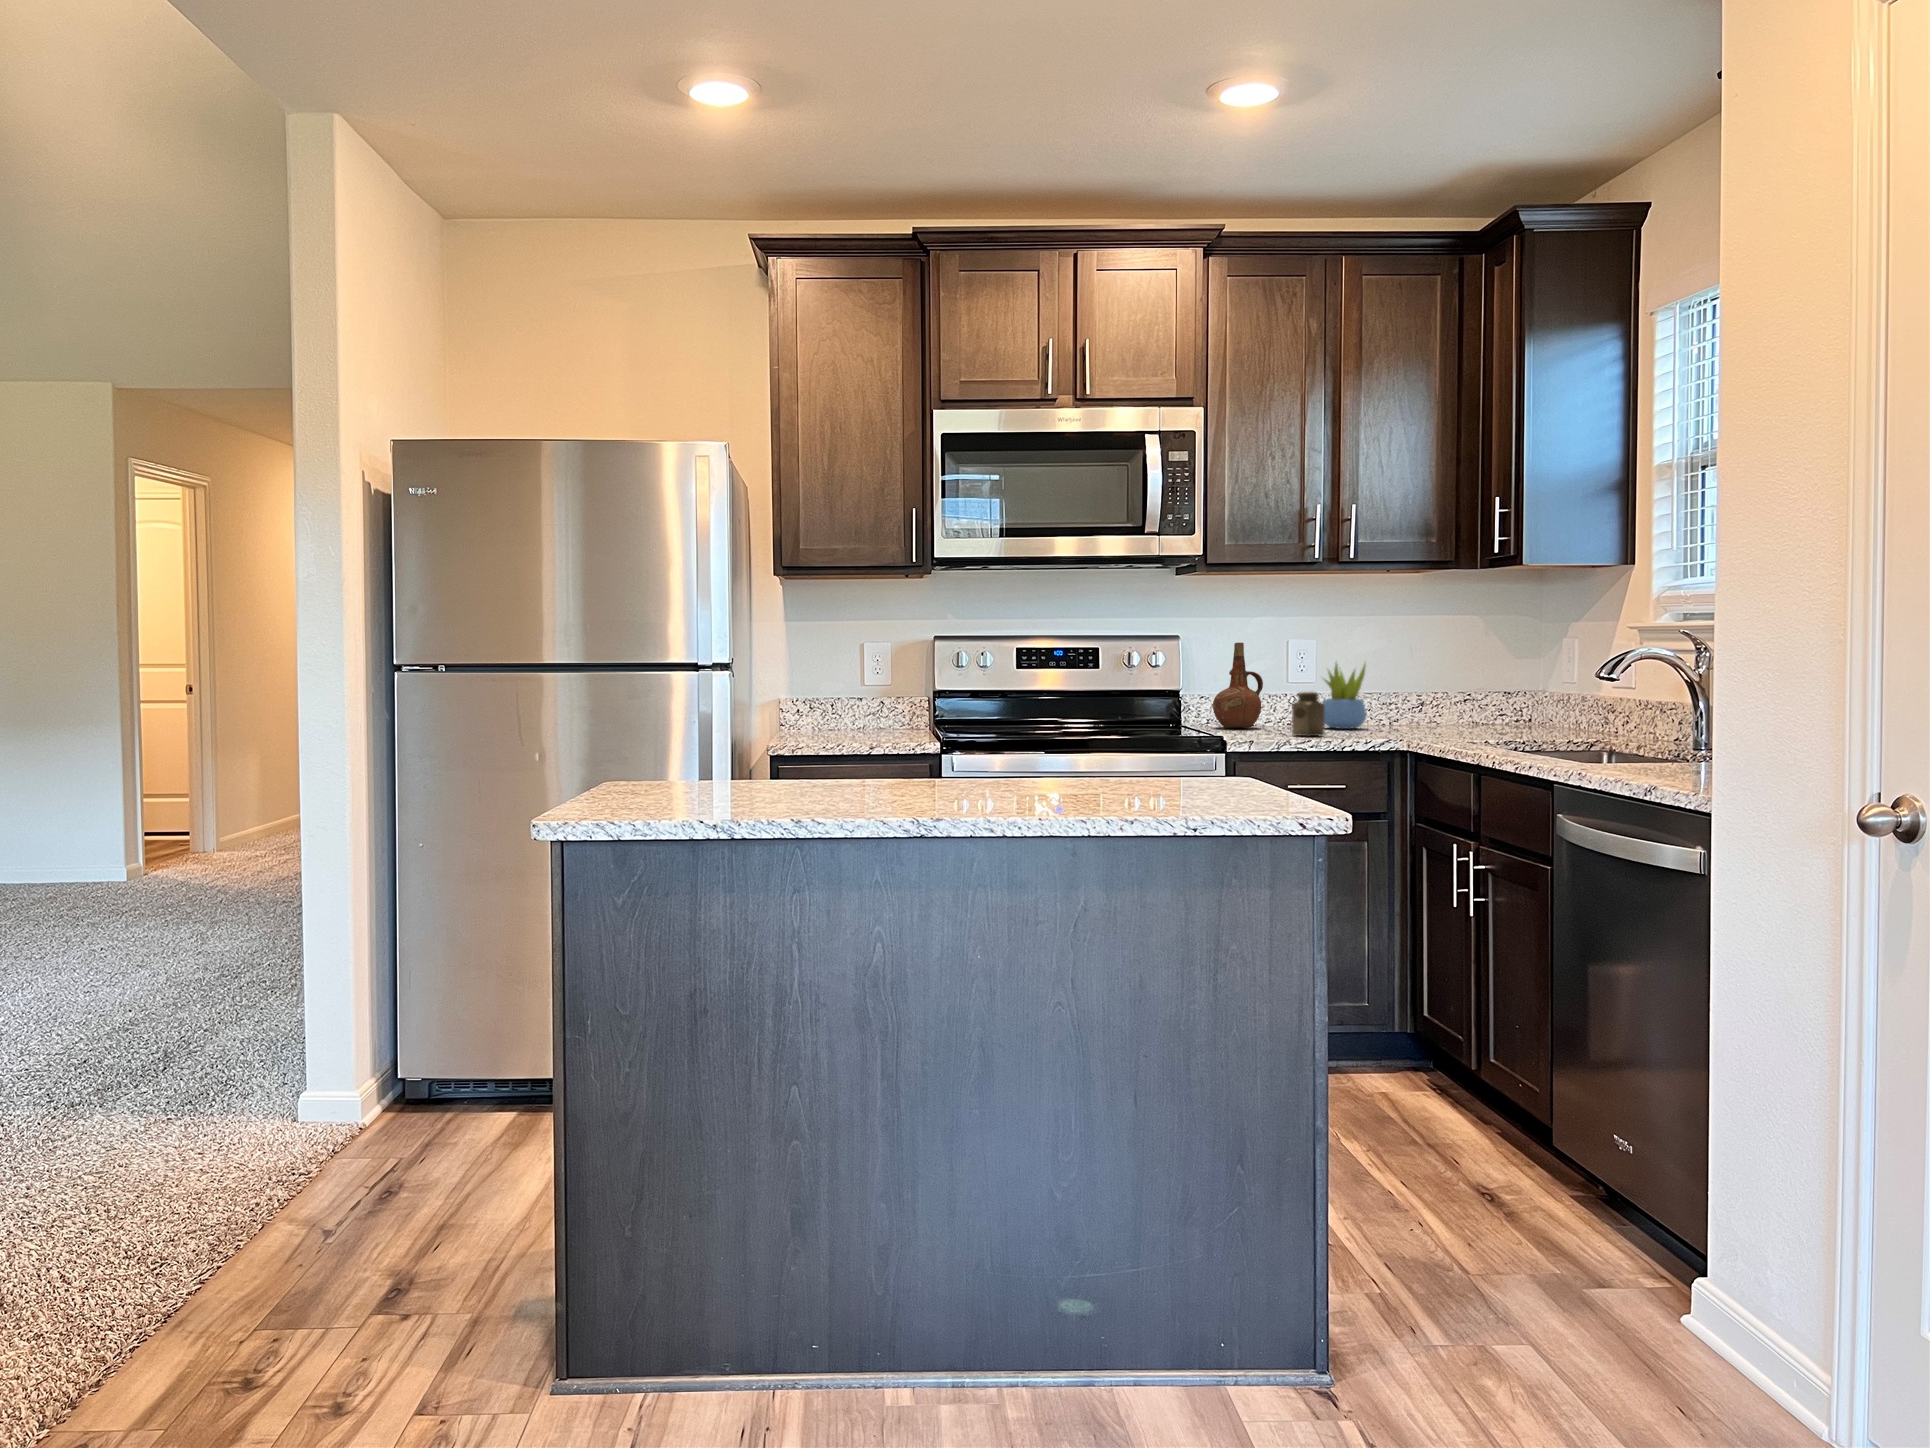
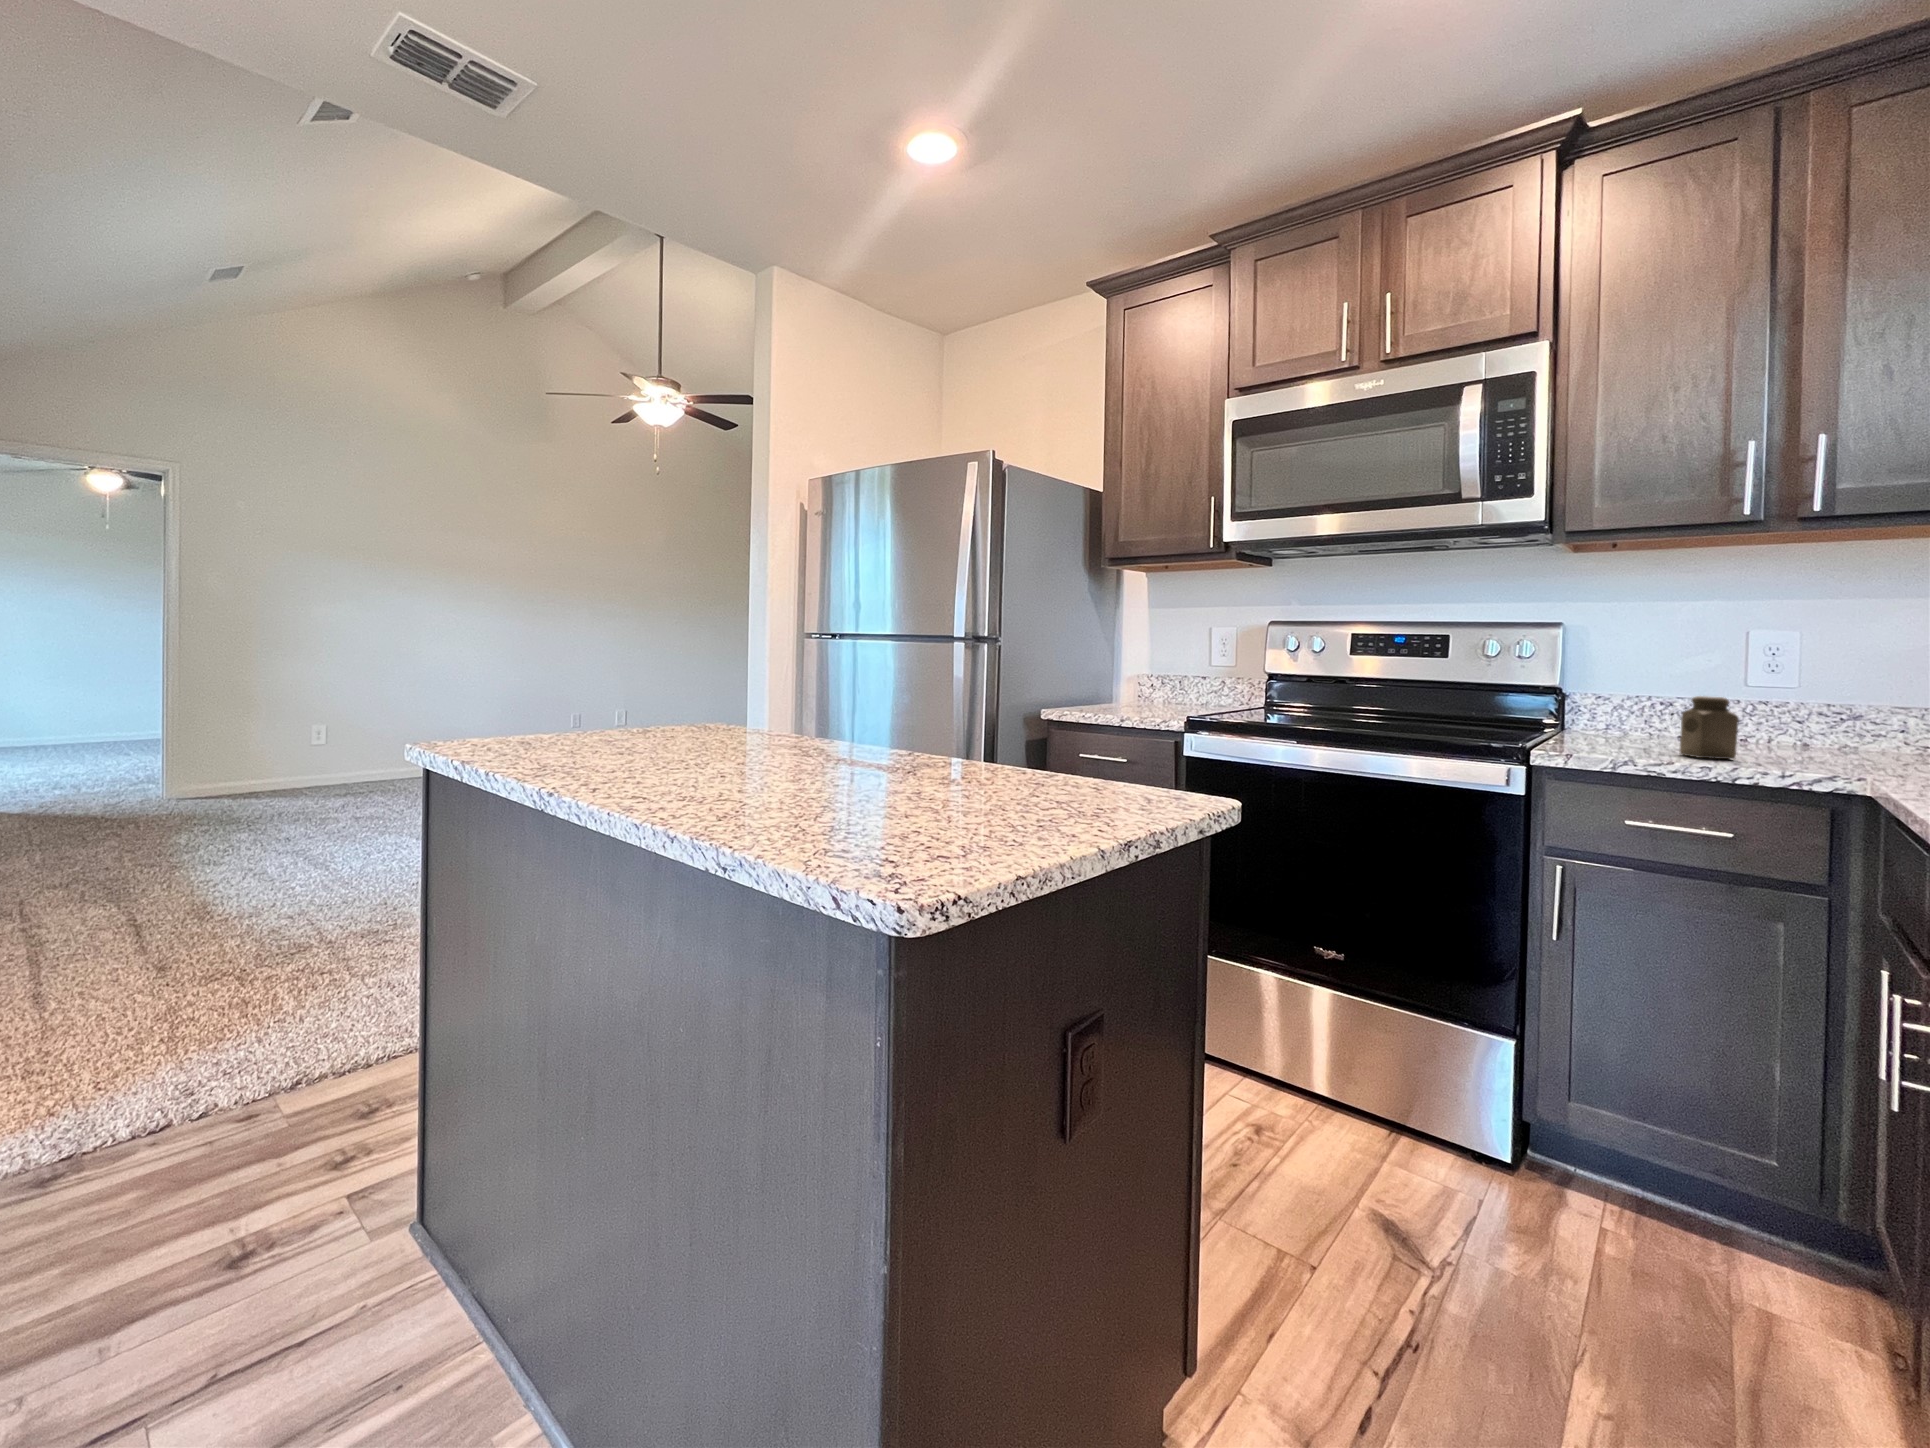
ceramic pitcher: present [1213,642,1263,728] -> none [1593,630,1676,739]
succulent plant: present [1323,662,1367,729] -> none [1777,656,1870,755]

